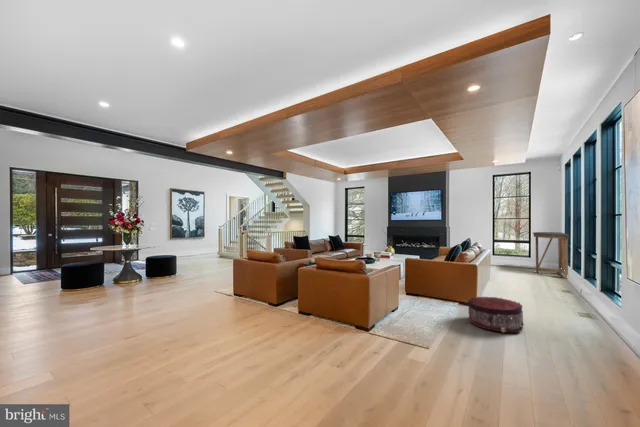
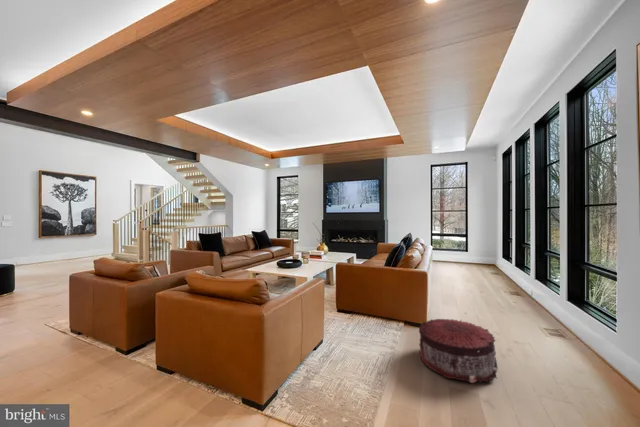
console table: present [533,232,568,279] -> none [470,225,507,274]

